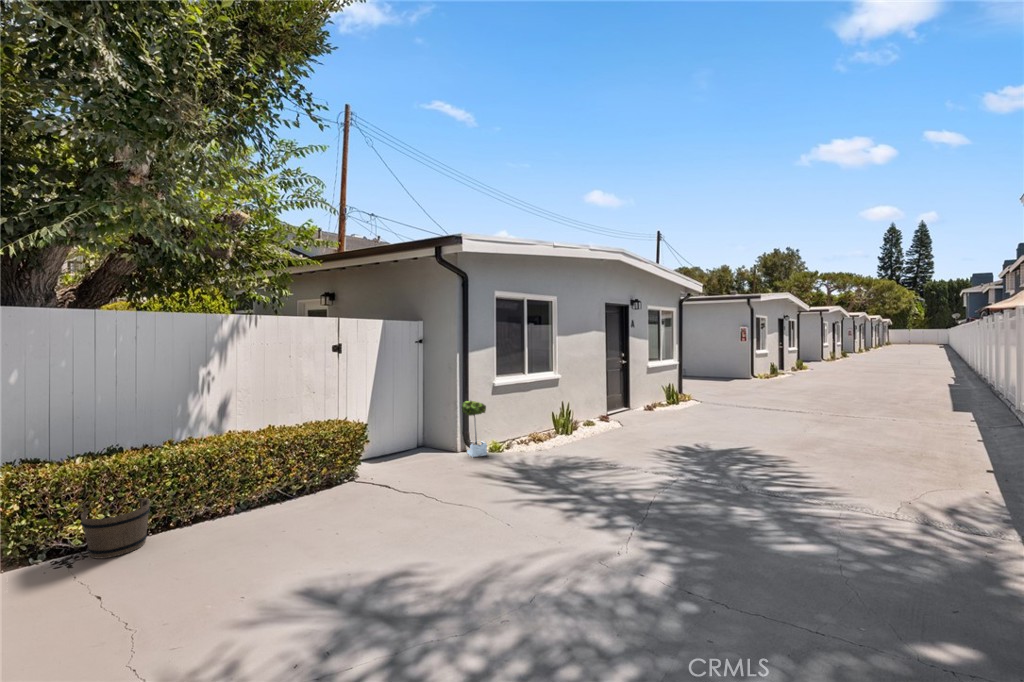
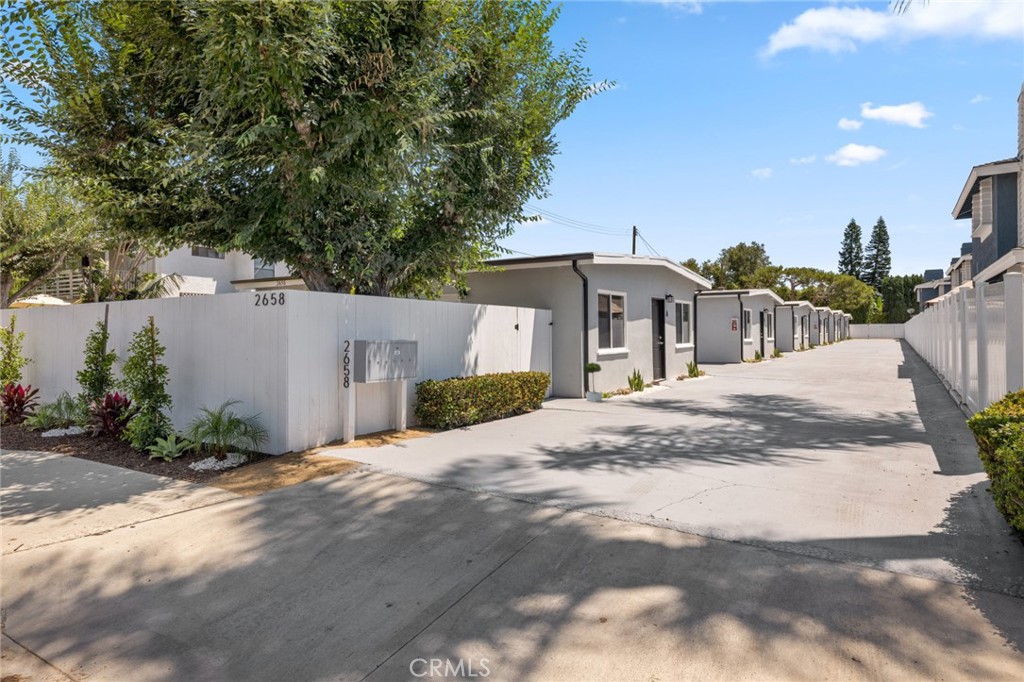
bucket: present [81,498,150,559] -> none [462,400,492,429]

